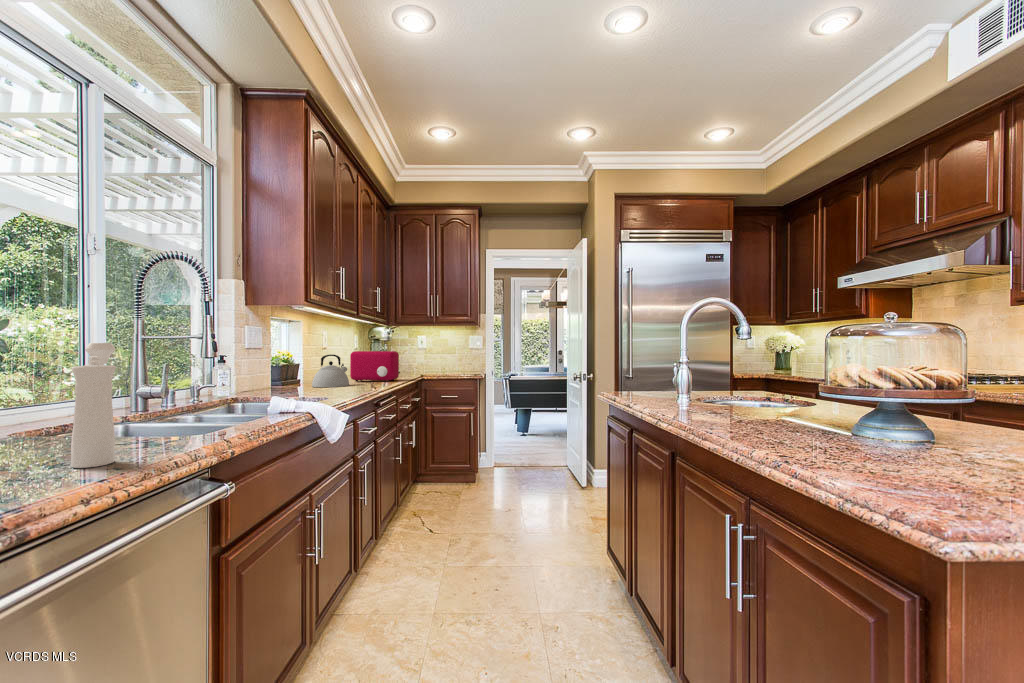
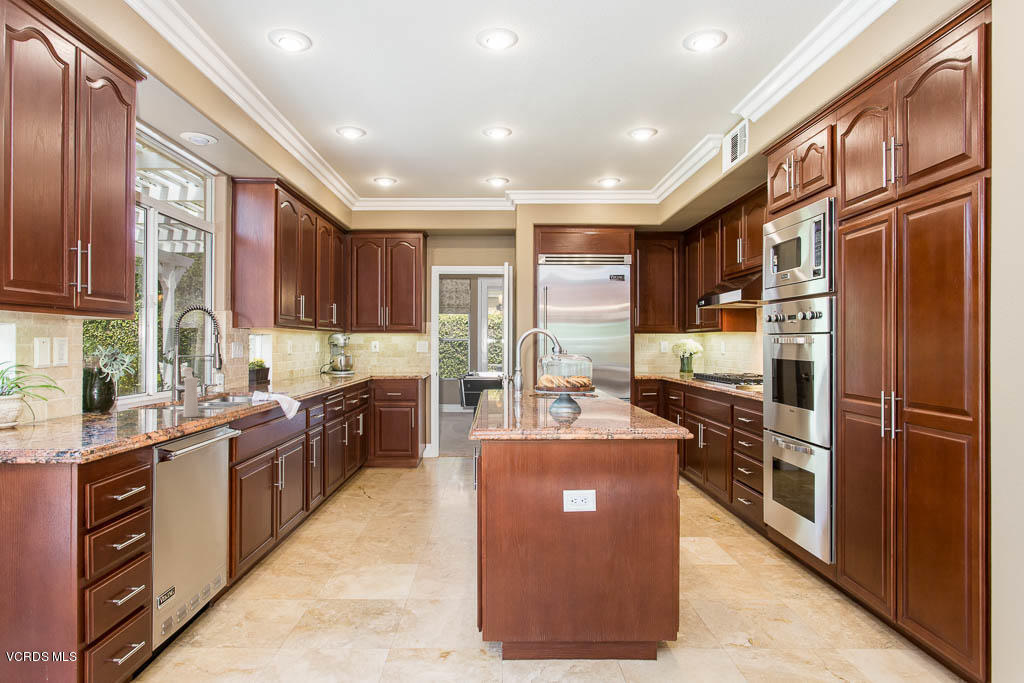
toaster: present [350,351,399,382] -> none [309,357,347,382]
kettle: present [312,355,349,387] -> none [279,361,307,386]

